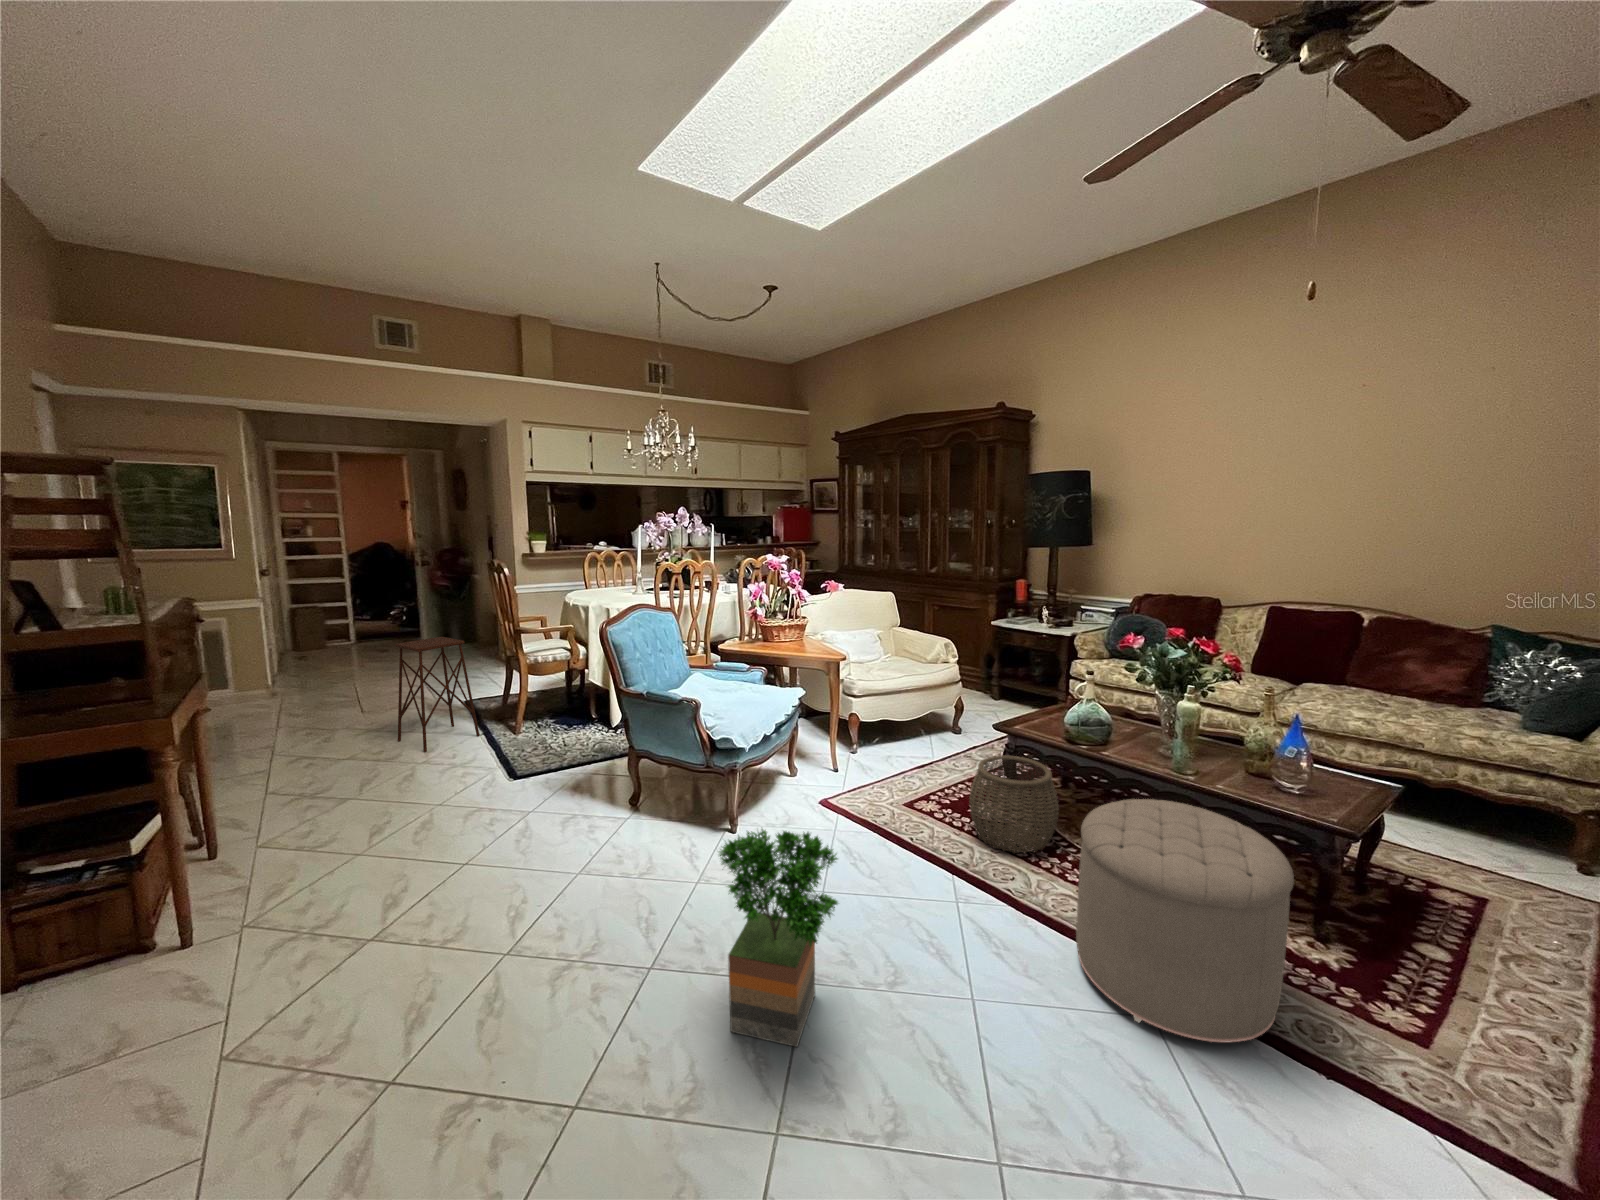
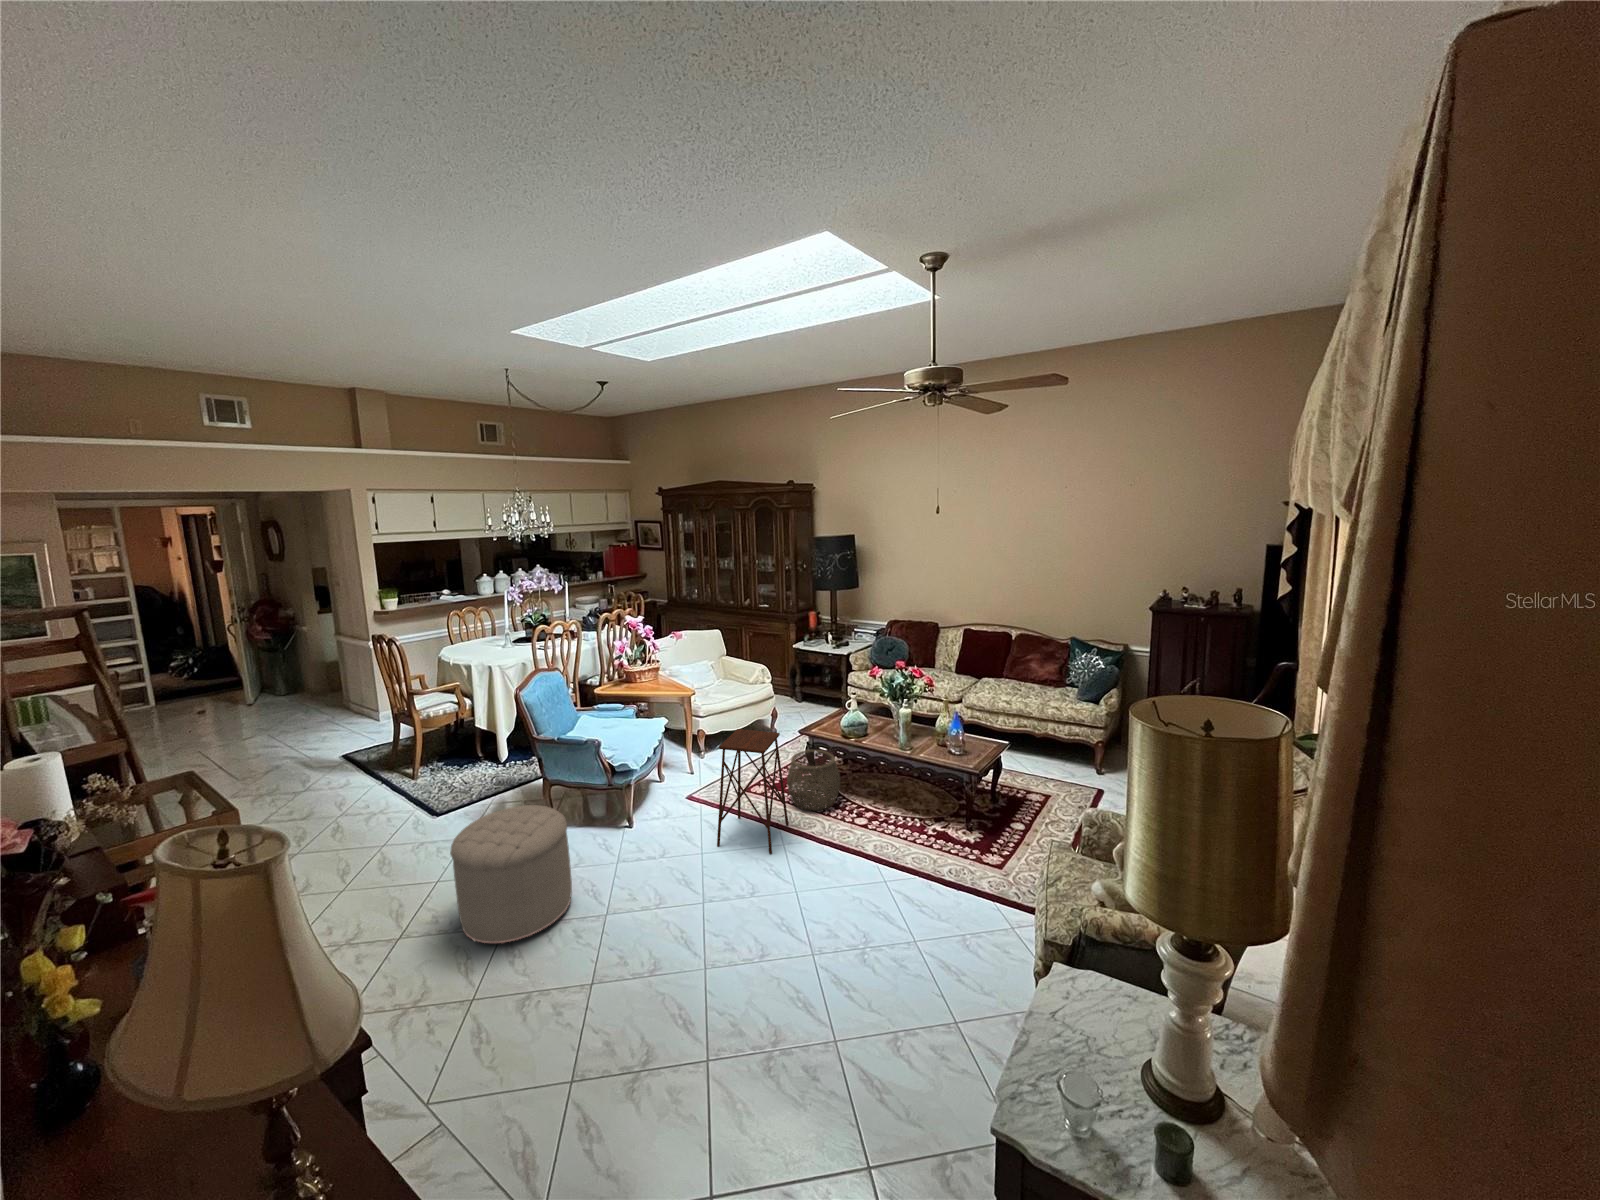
side table: present [395,637,480,752] -> present [717,729,789,854]
ottoman: present [1076,799,1294,1042] -> present [450,805,572,943]
potted tree: present [719,829,838,1047] -> none [647,818,723,940]

